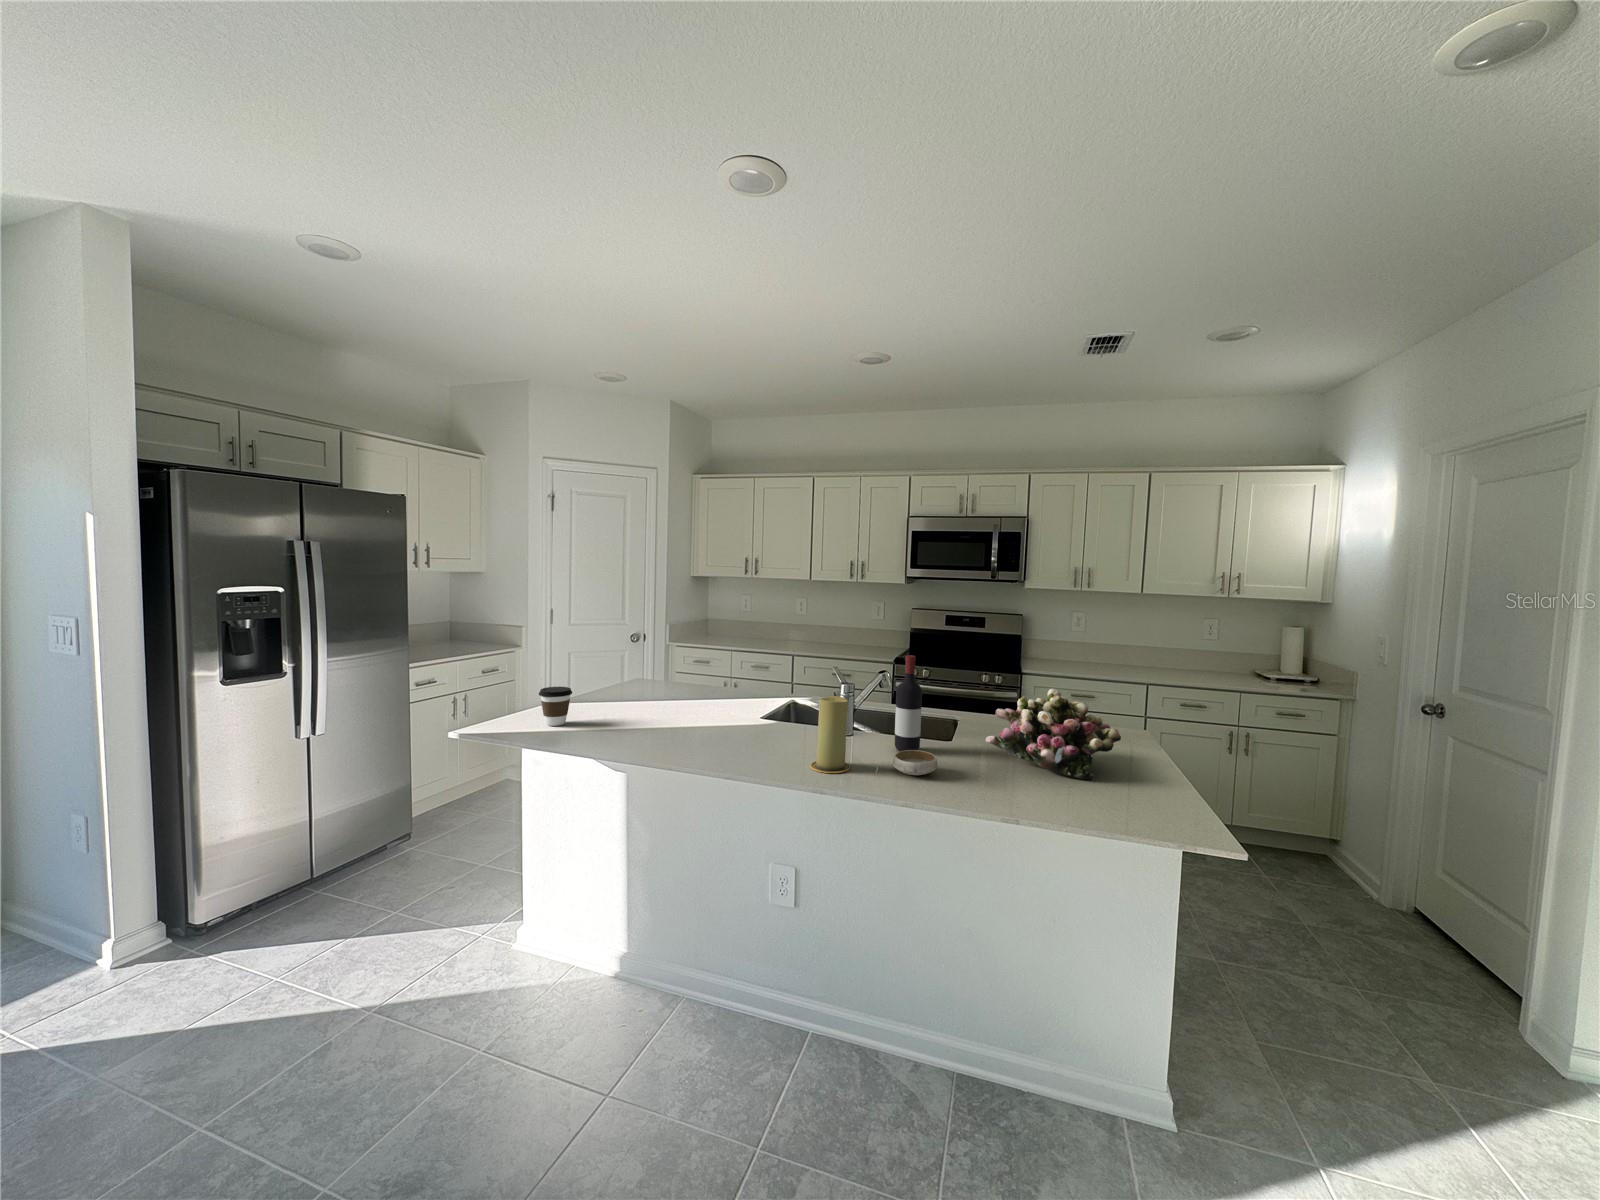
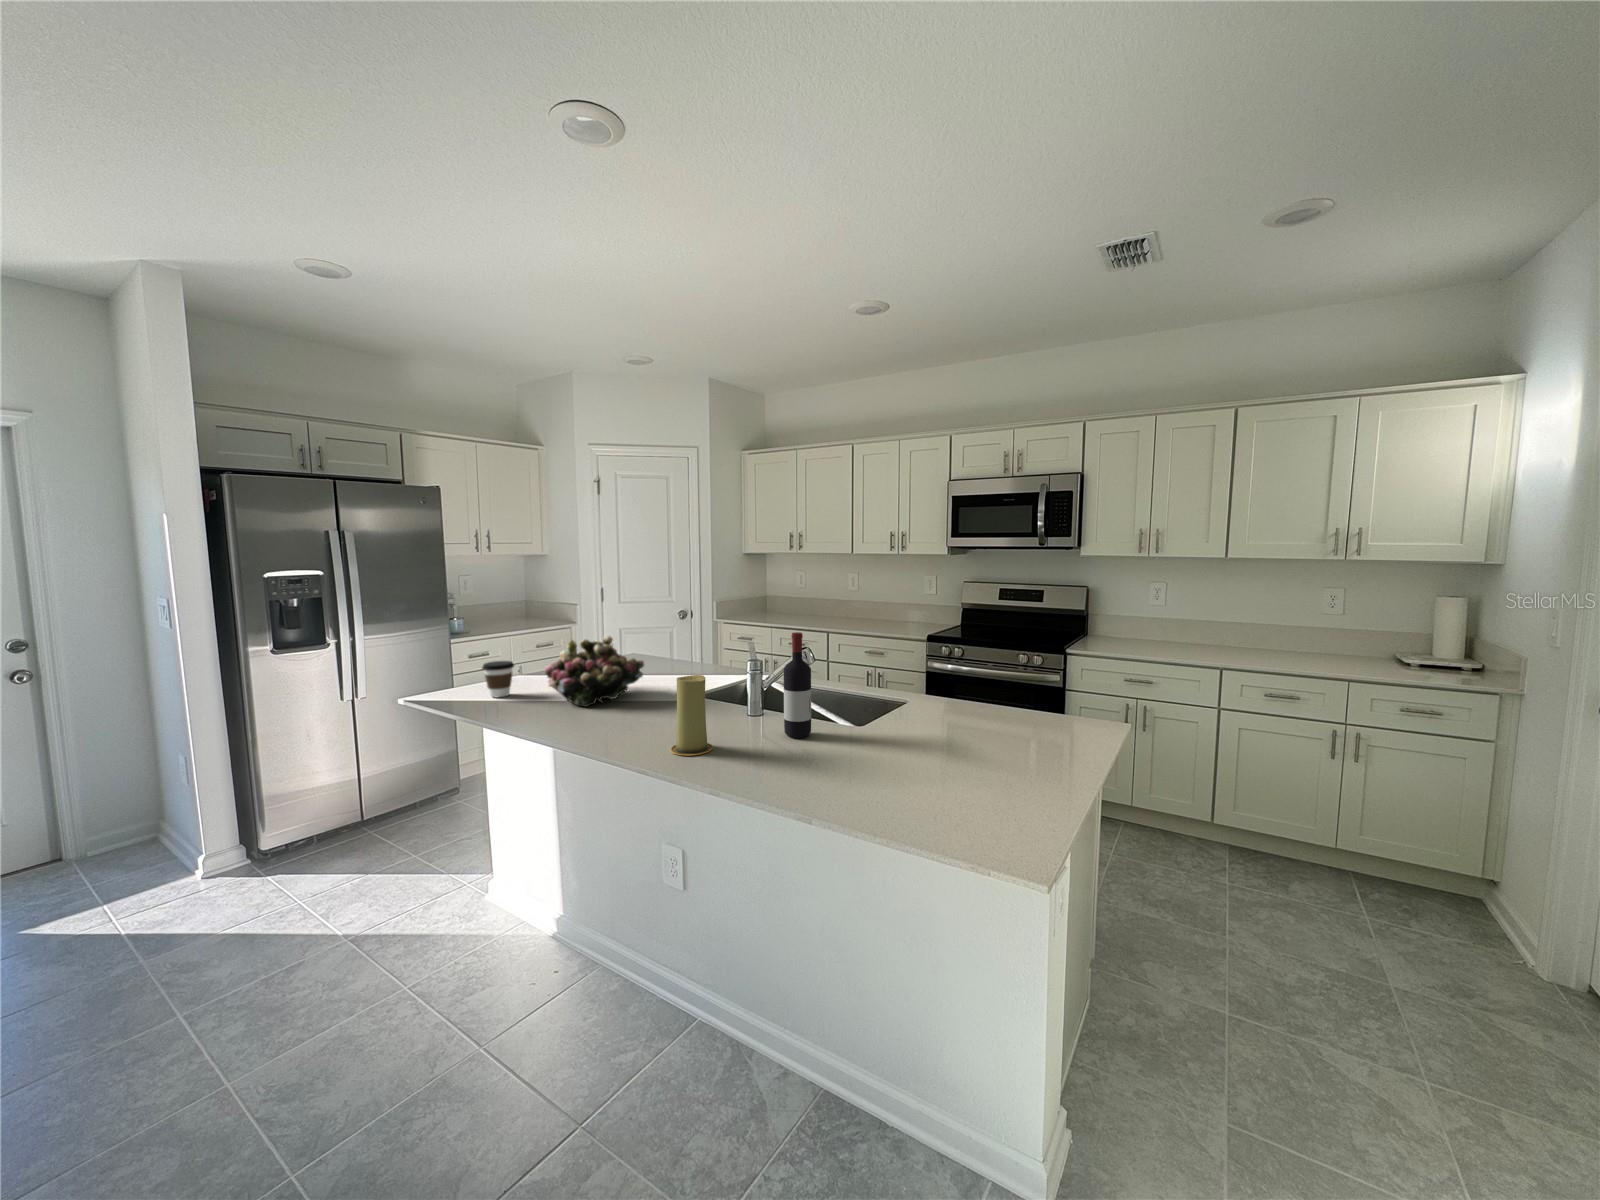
flower arrangement: present [985,689,1121,780] -> present [545,635,644,707]
bowl: present [893,750,938,775] -> none [747,735,795,763]

